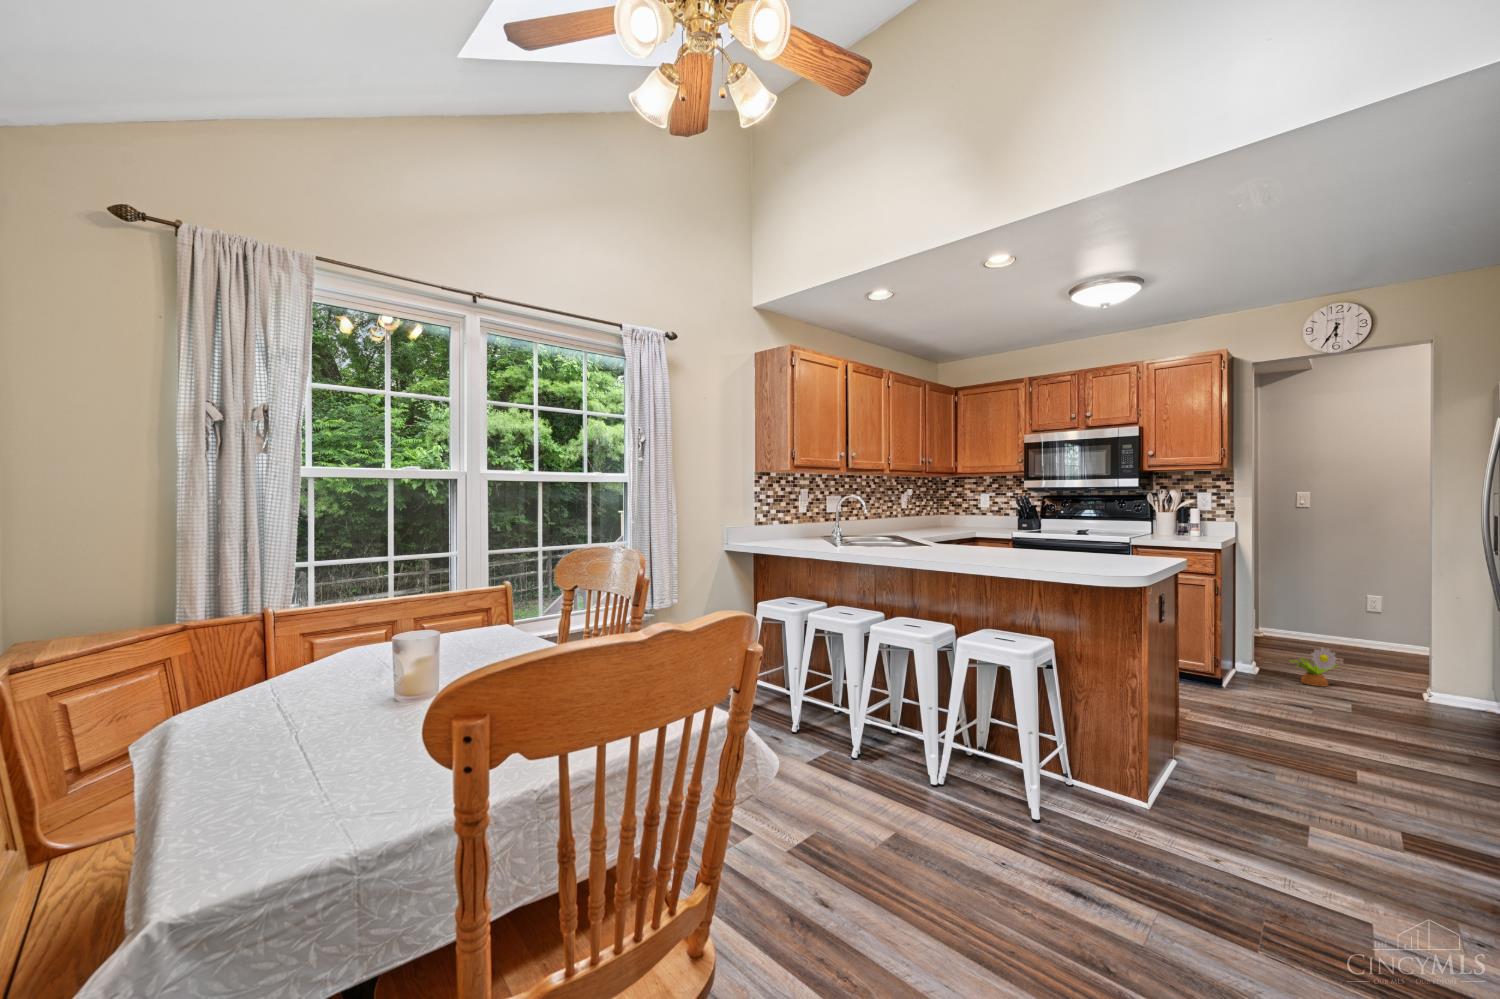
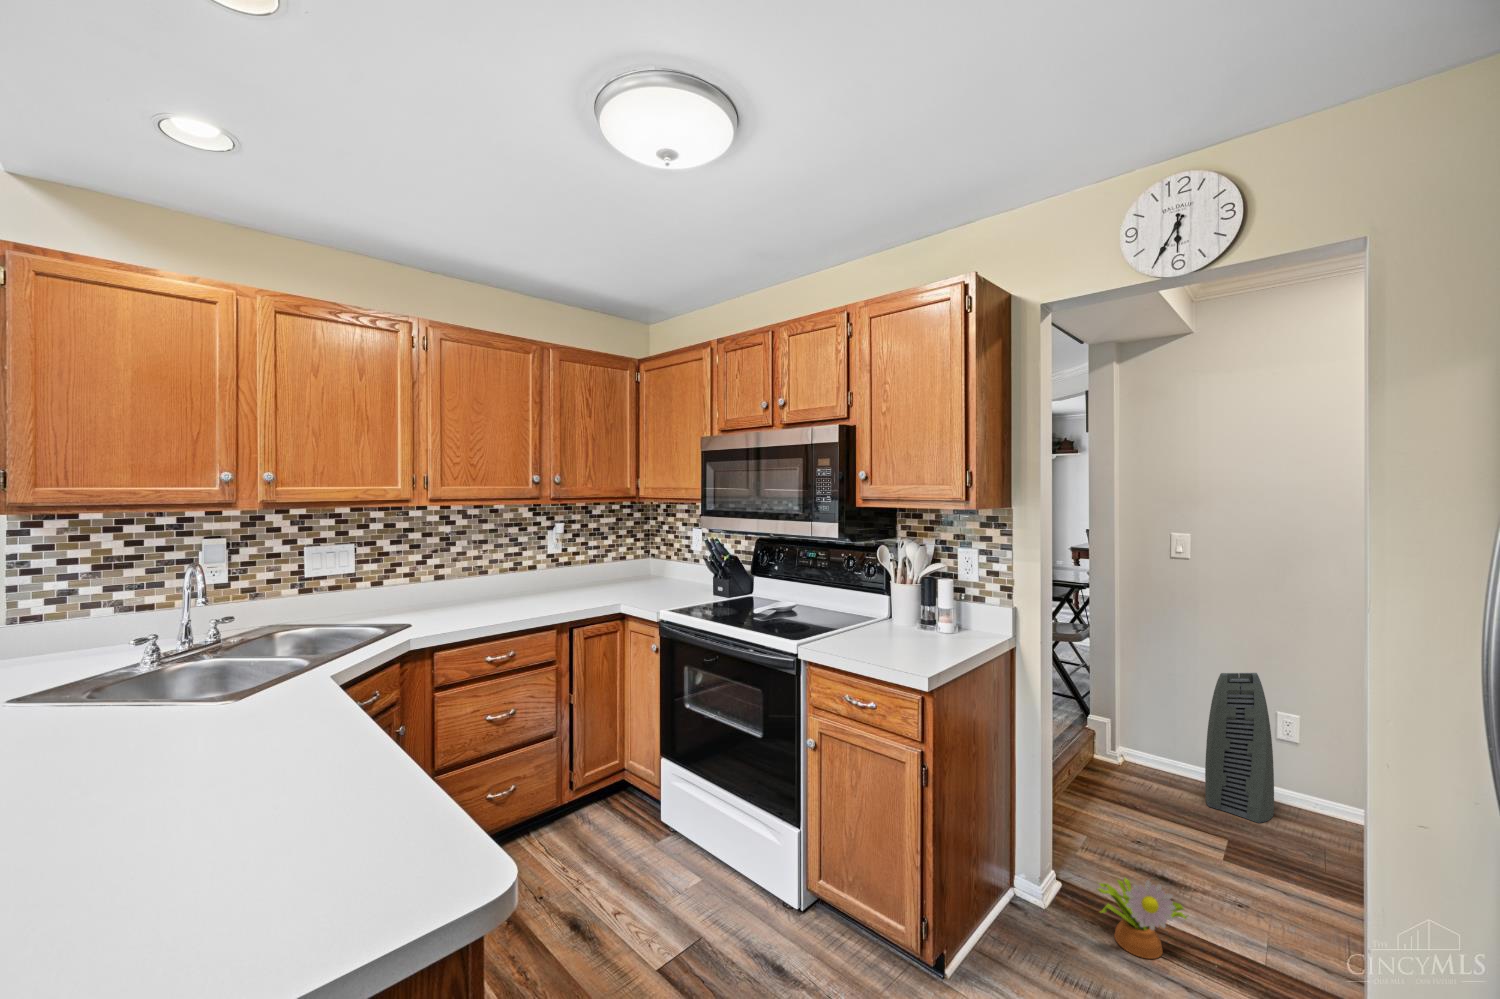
air purifier: none [1325,572,1368,655] -> present [1205,673,1274,823]

